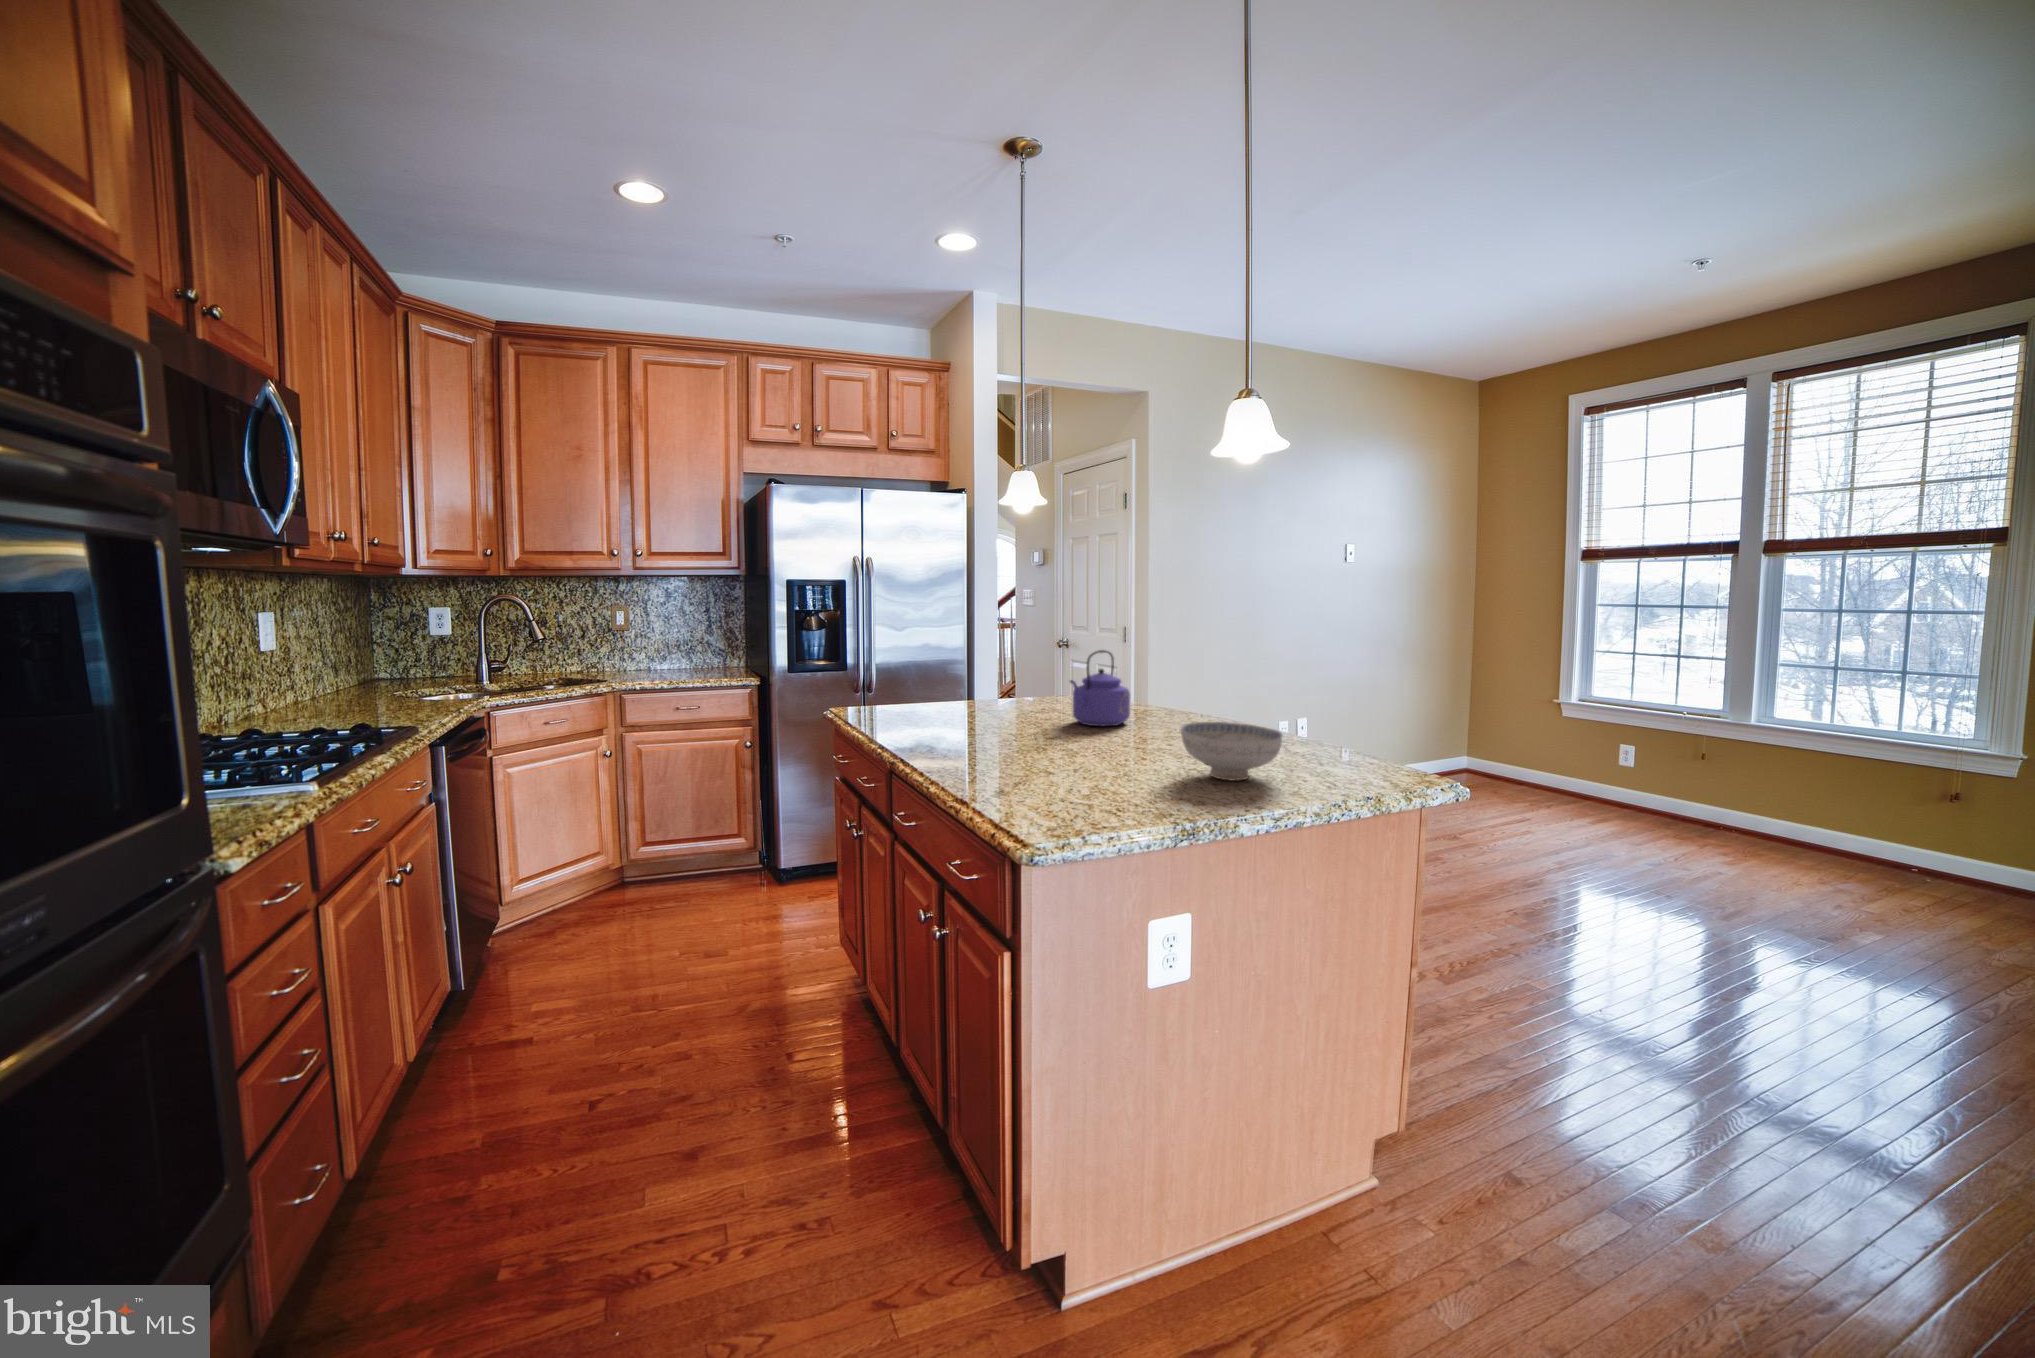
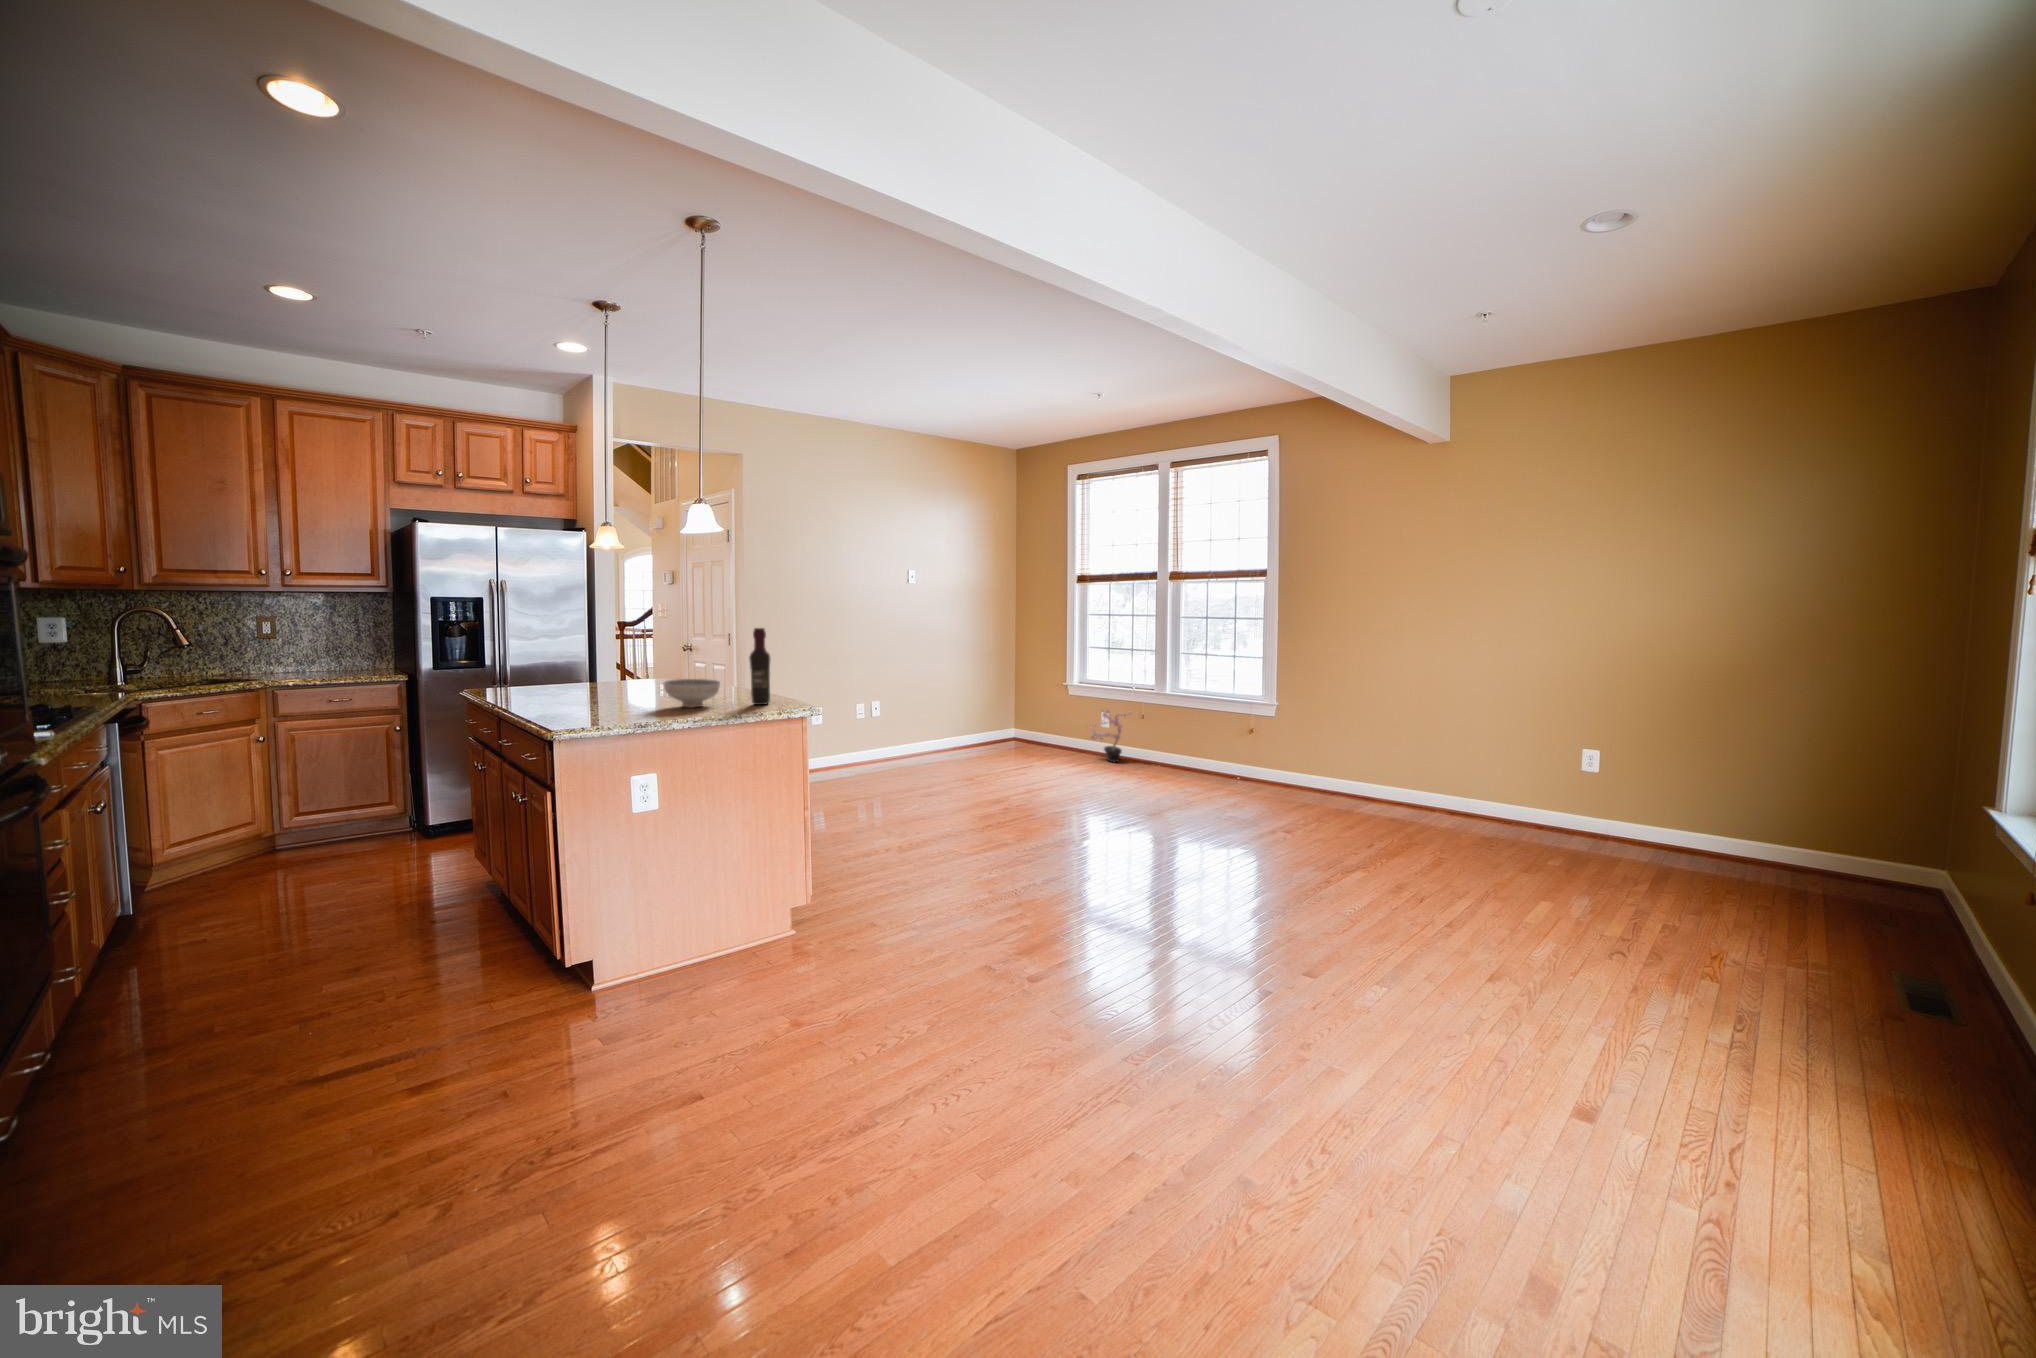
wine bottle: none [1341,630,1384,782] -> present [749,628,770,705]
kettle: present [1070,650,1130,726] -> none [627,643,674,691]
potted plant: none [1594,741,1698,830] -> present [1089,709,1131,762]

